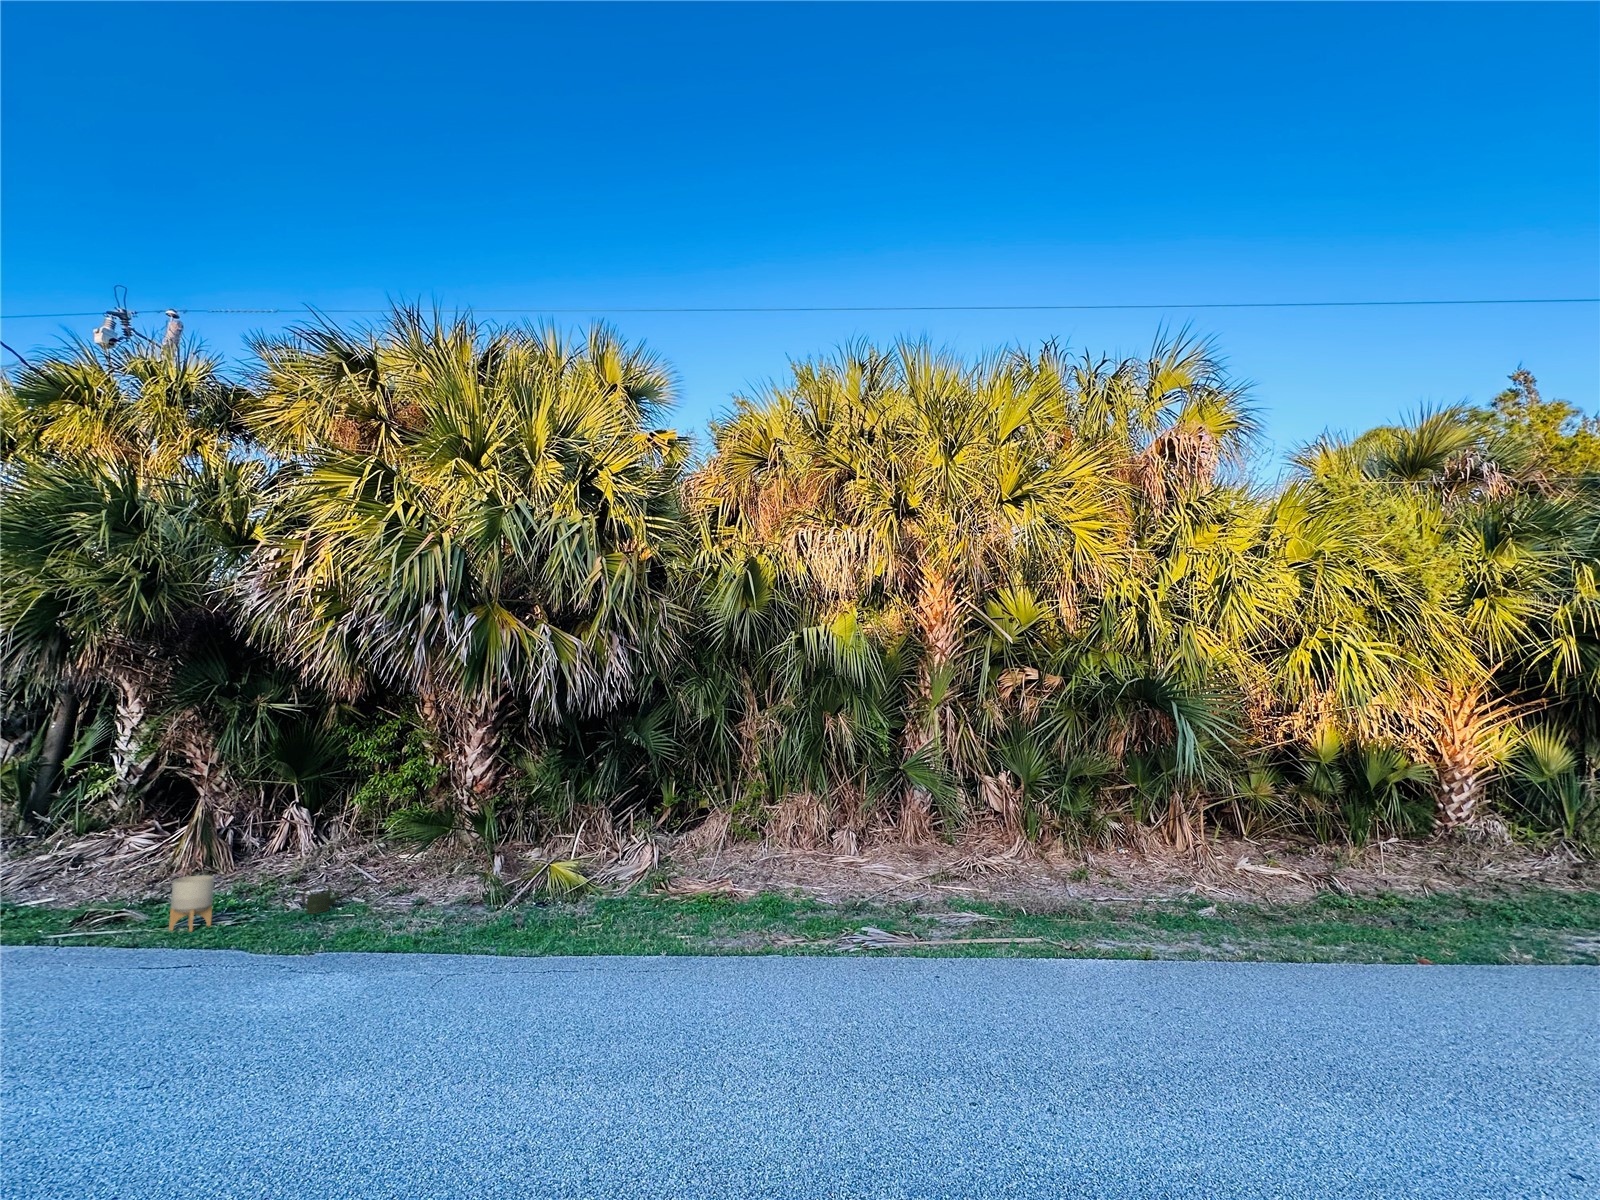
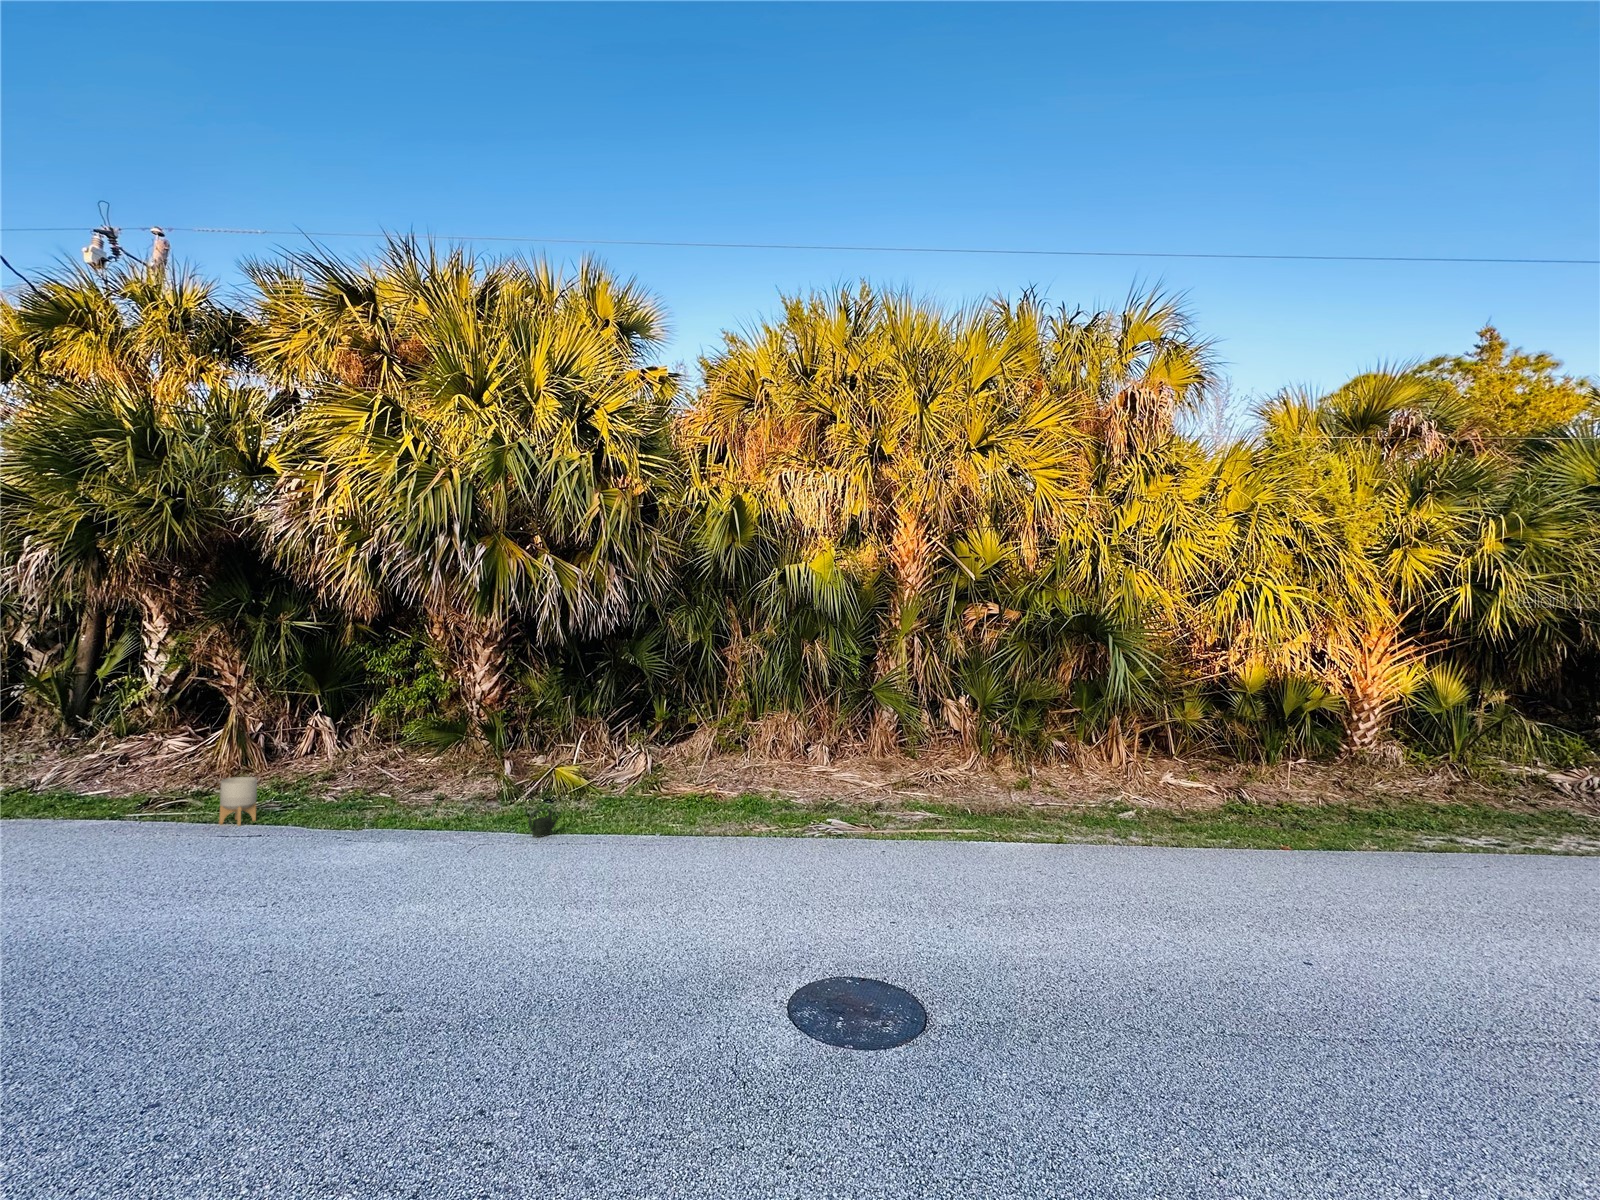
watering can: present [301,884,343,914] -> present [528,808,560,838]

